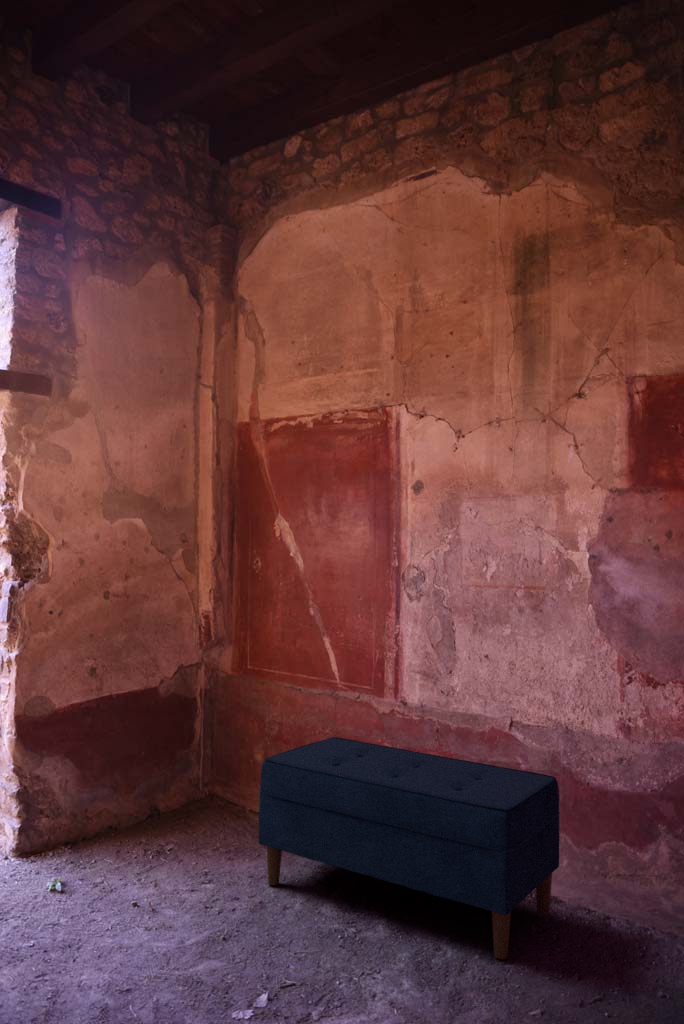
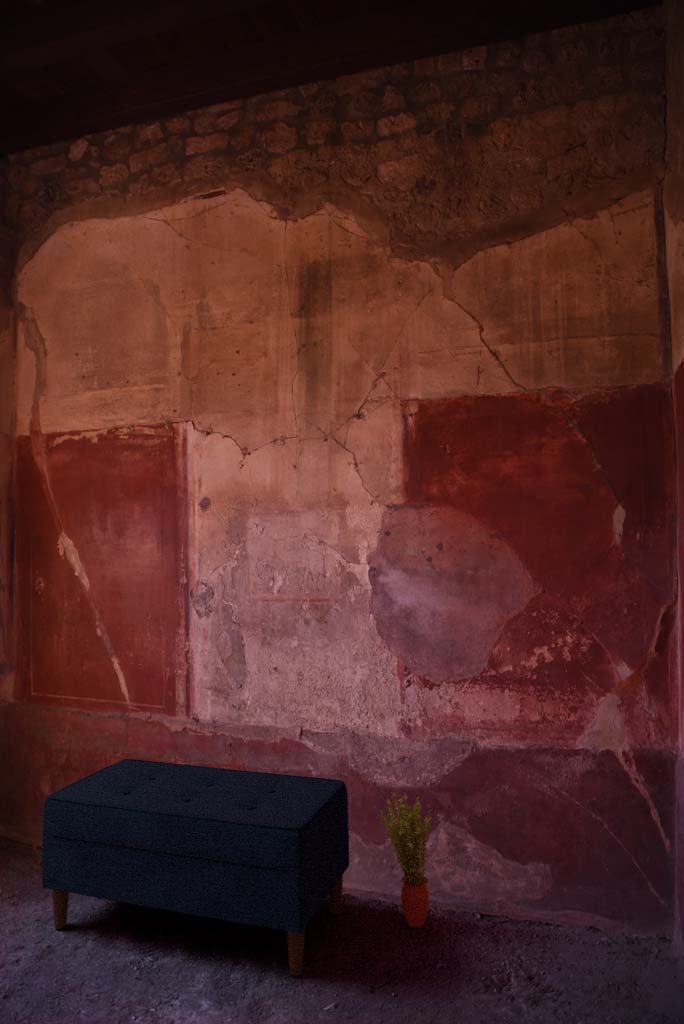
potted plant: none [592,792,653,938] -> present [379,792,432,927]

